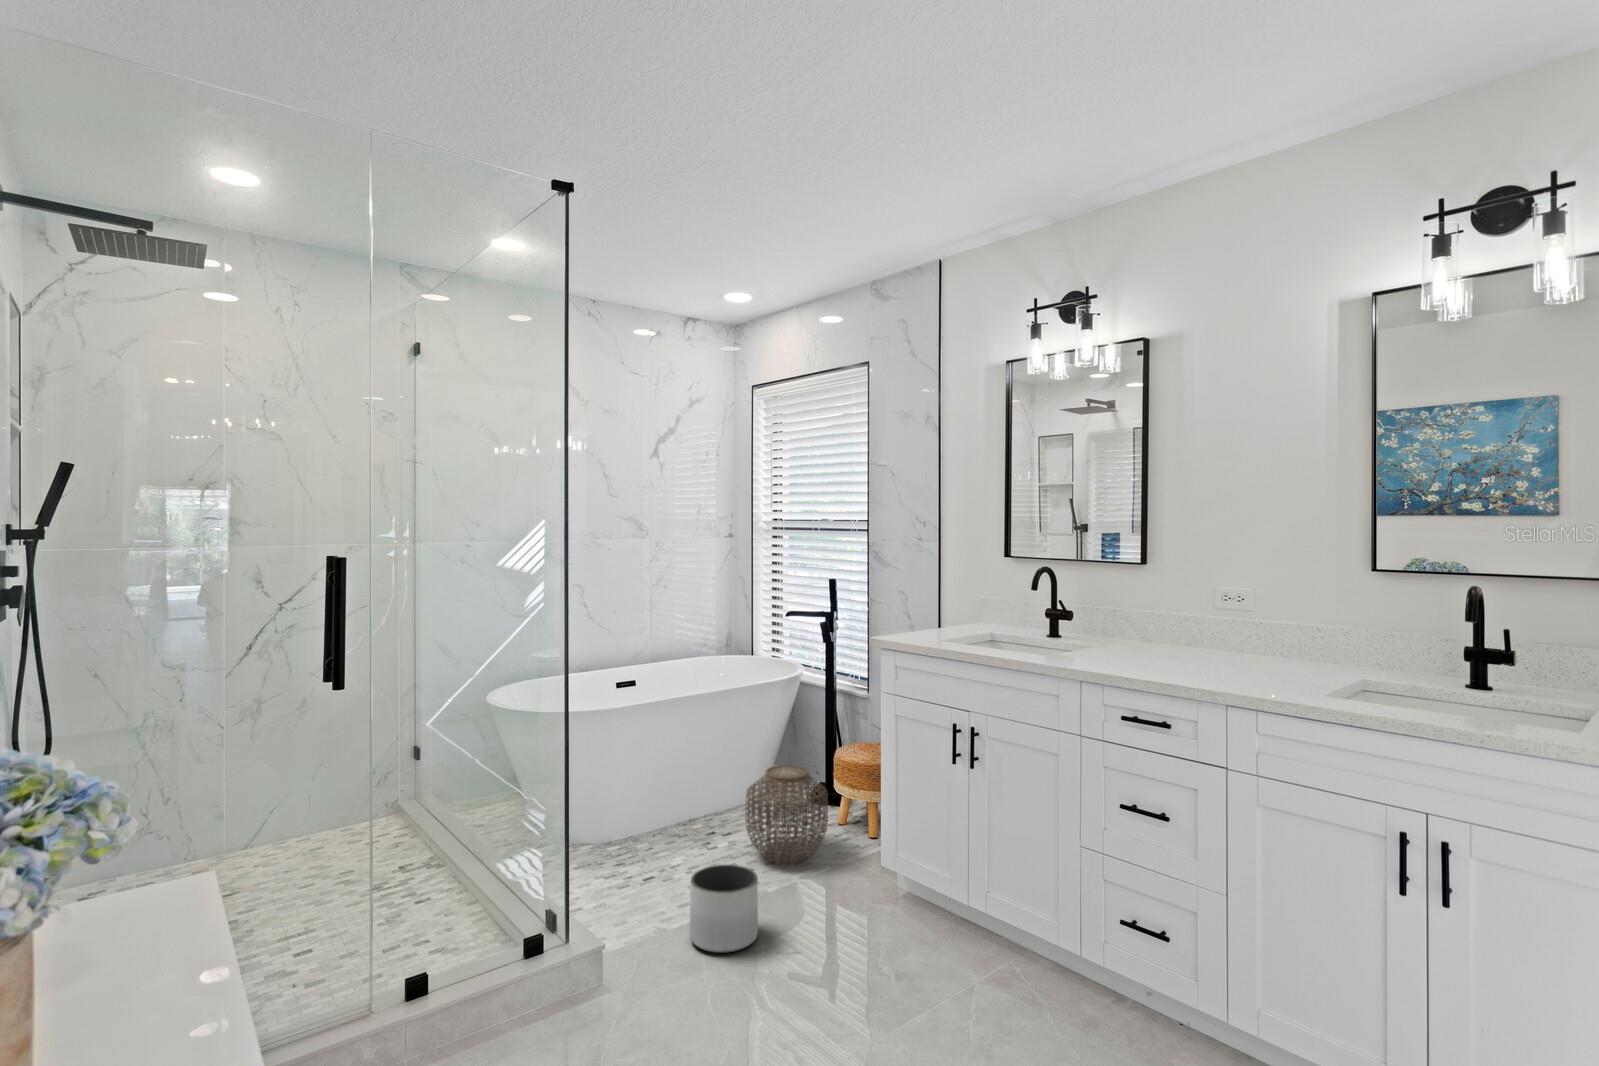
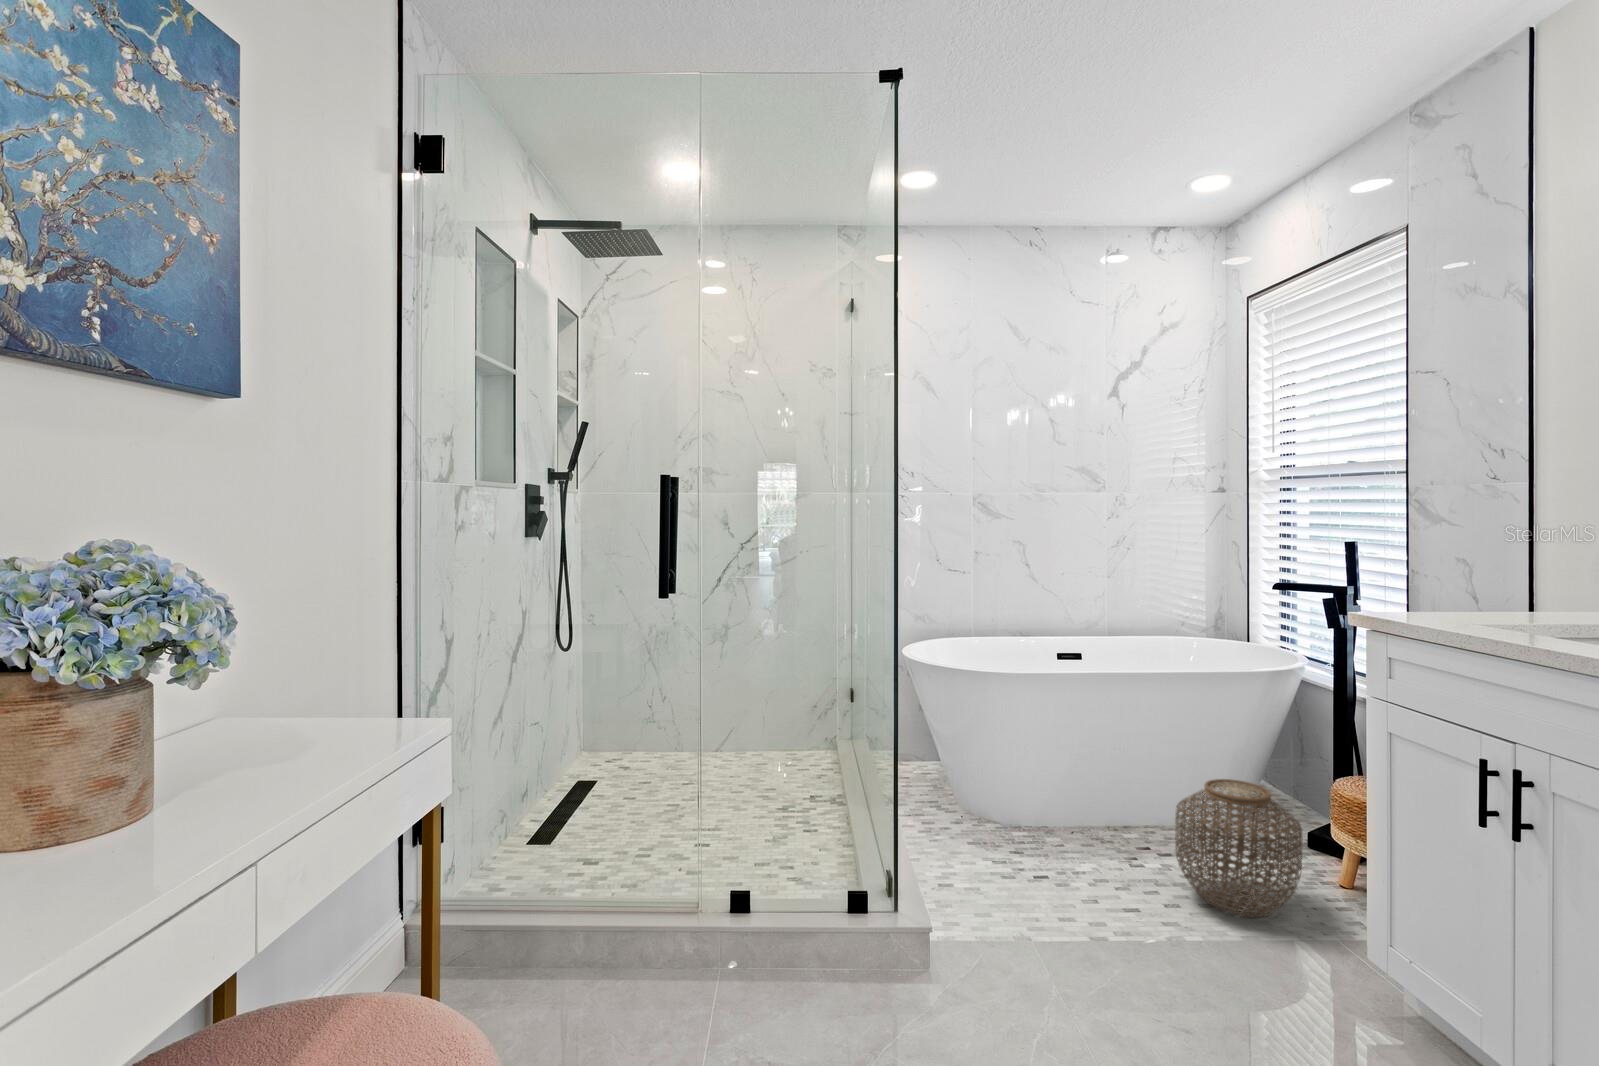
planter: present [689,865,758,953] -> none [1051,883,1146,1002]

